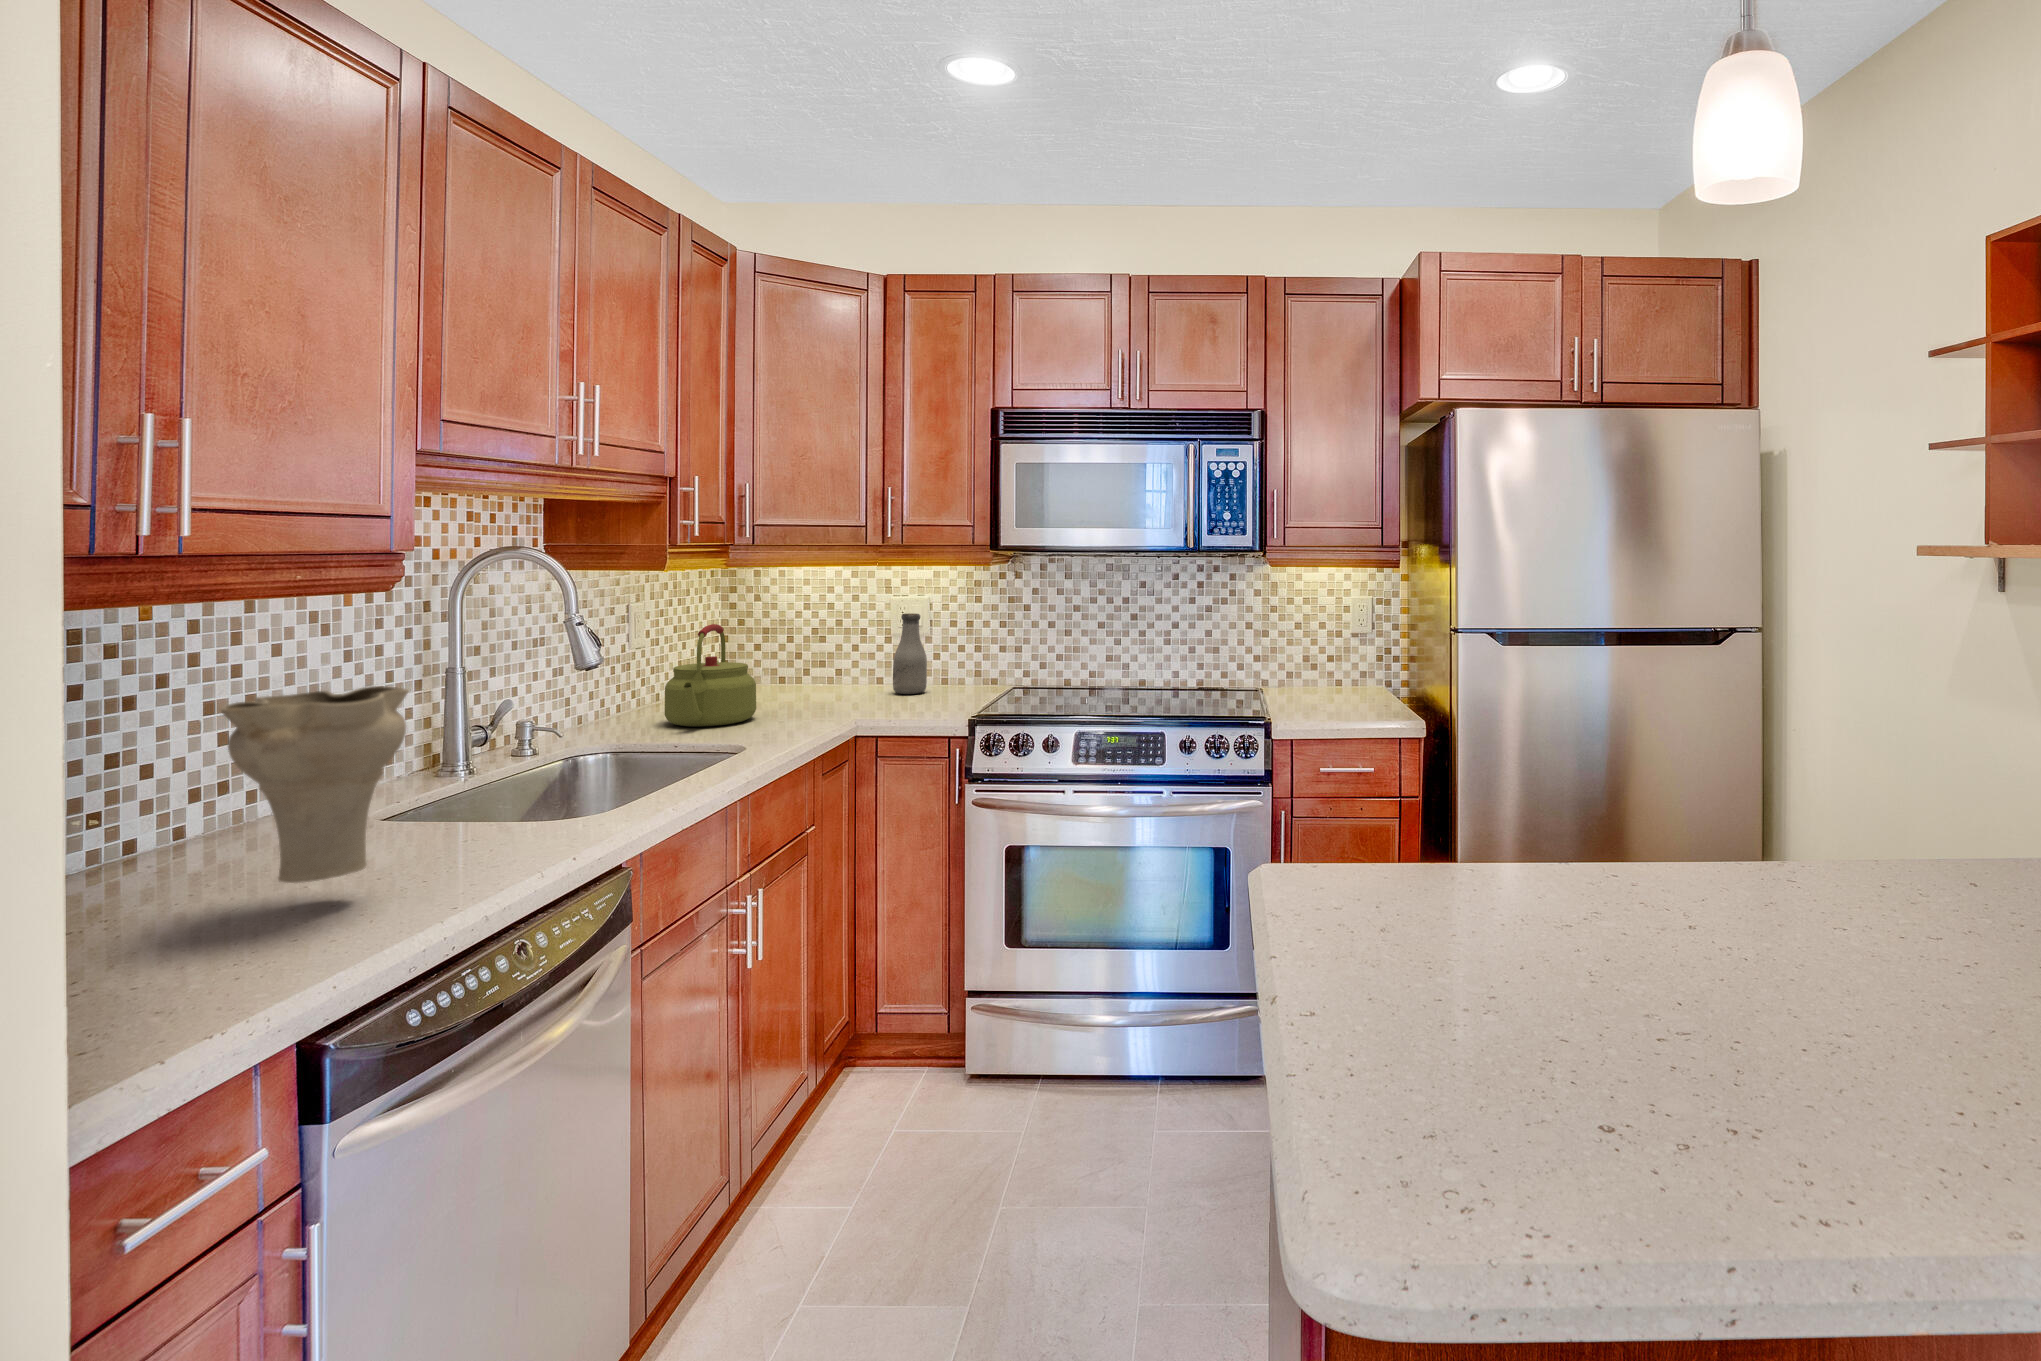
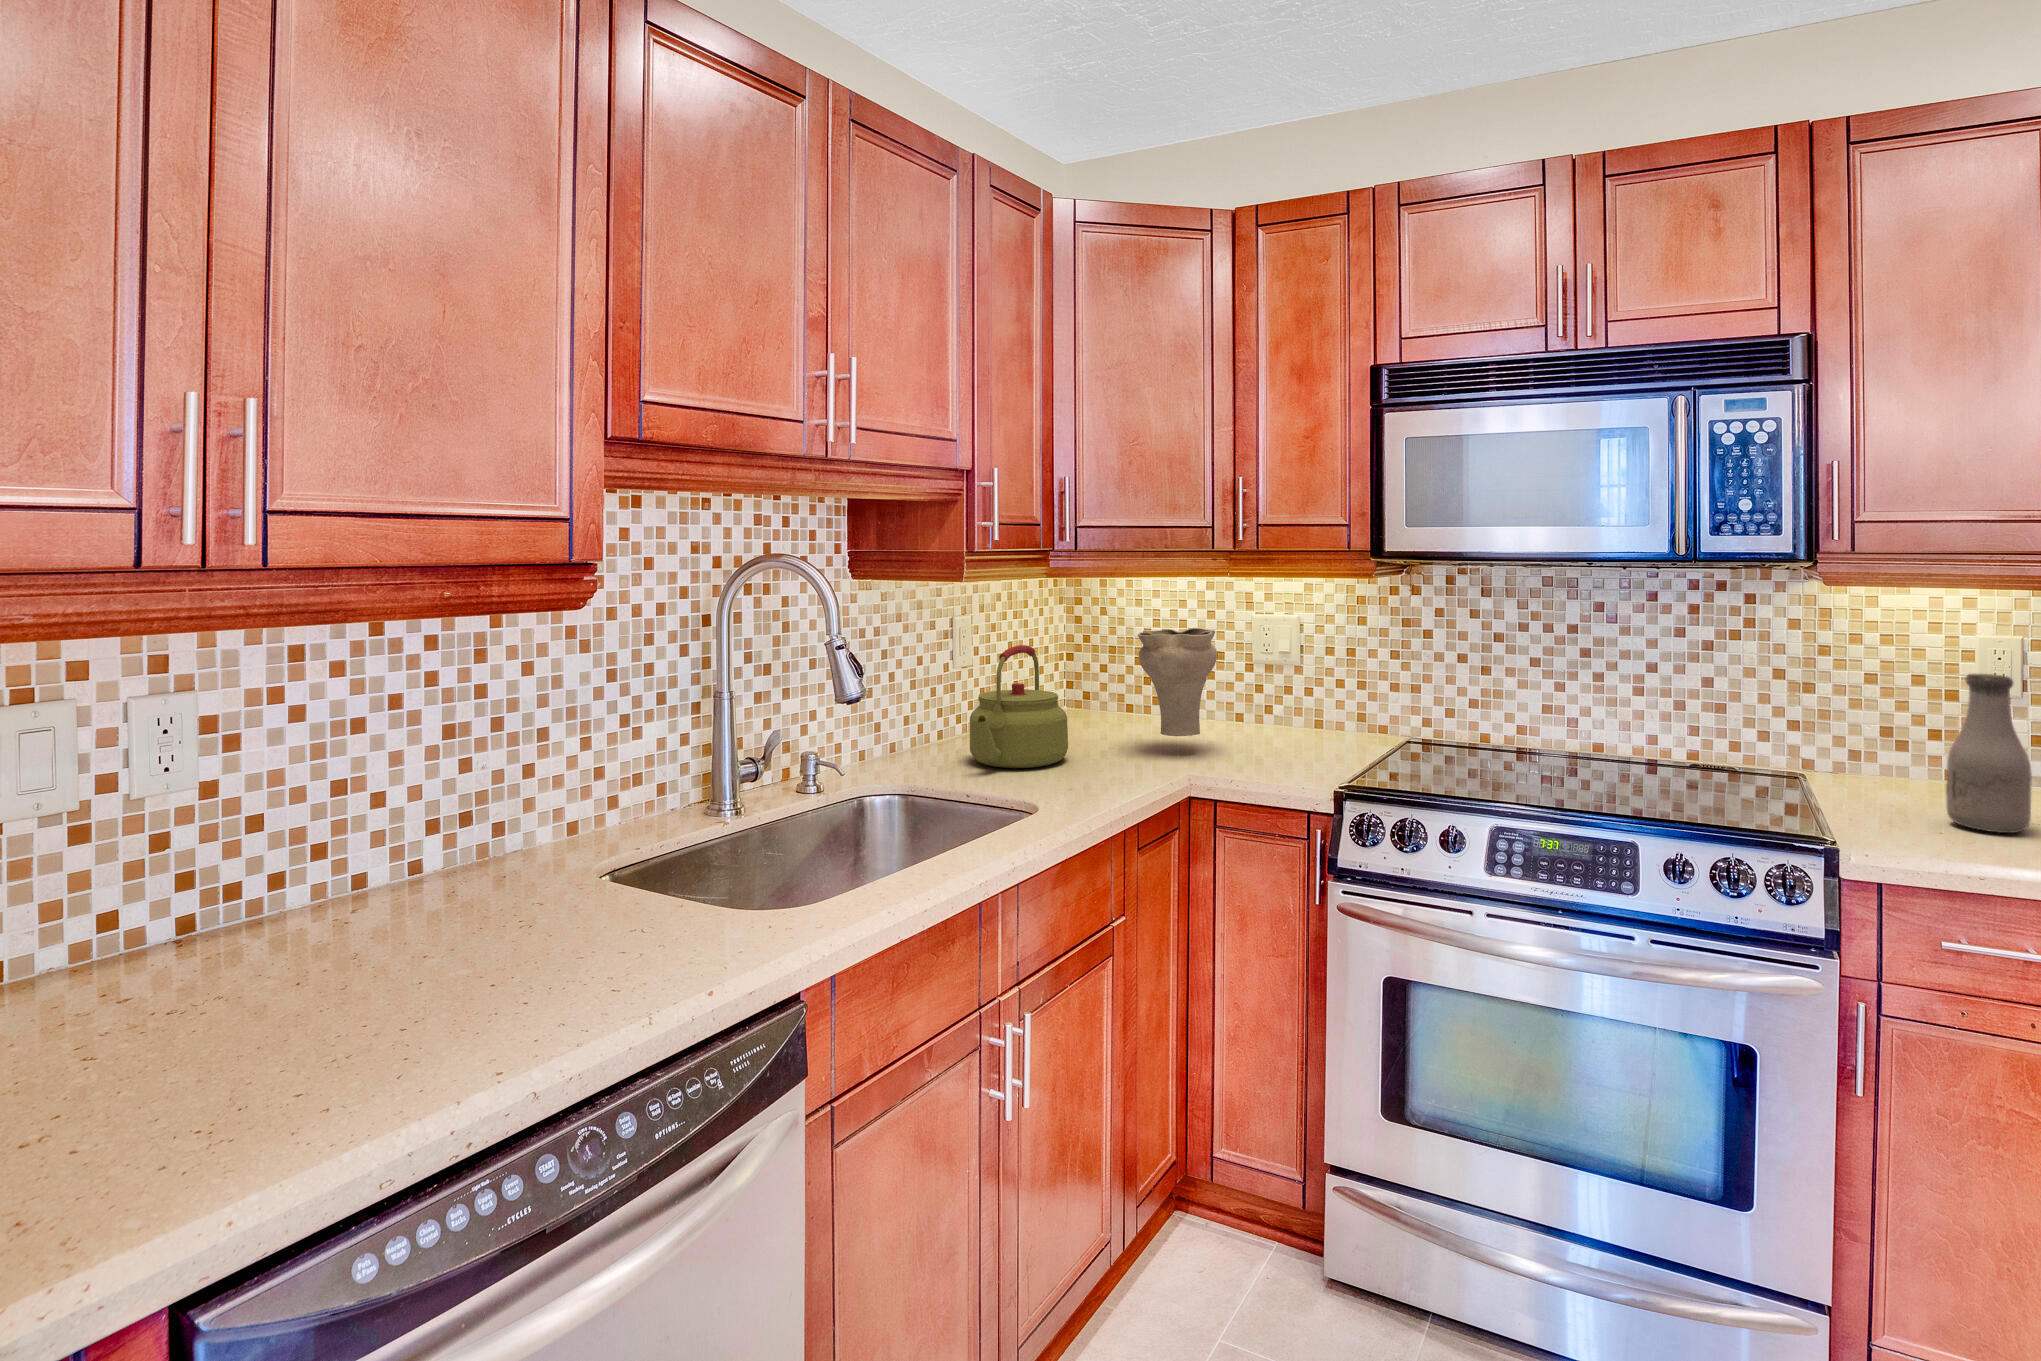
bottle: present [893,613,927,694] -> present [1946,674,2032,833]
vase: present [221,686,408,883] -> present [1138,628,1217,736]

